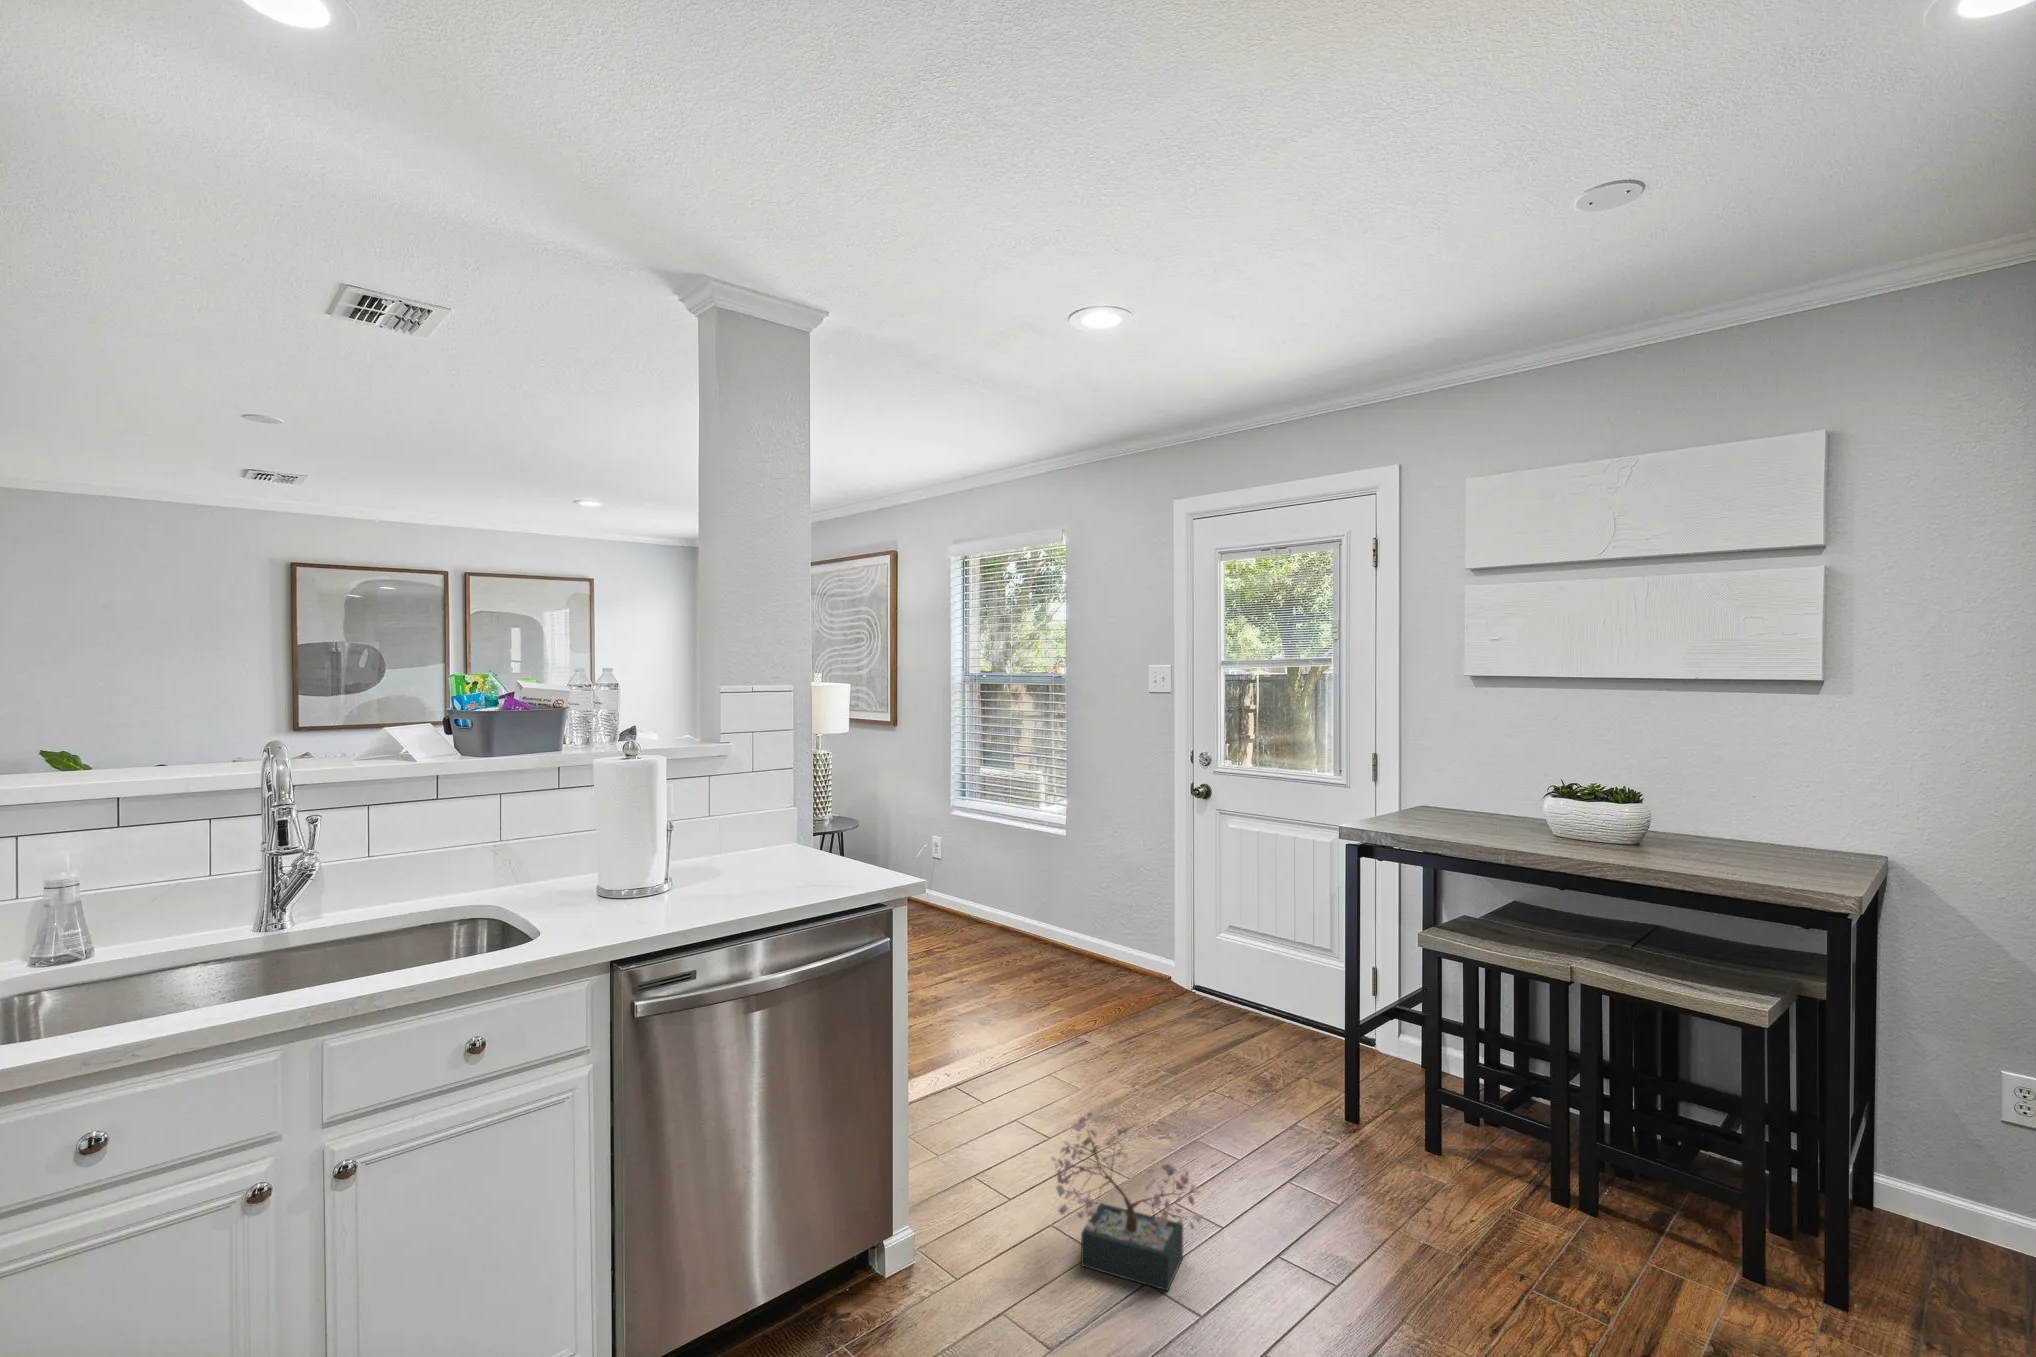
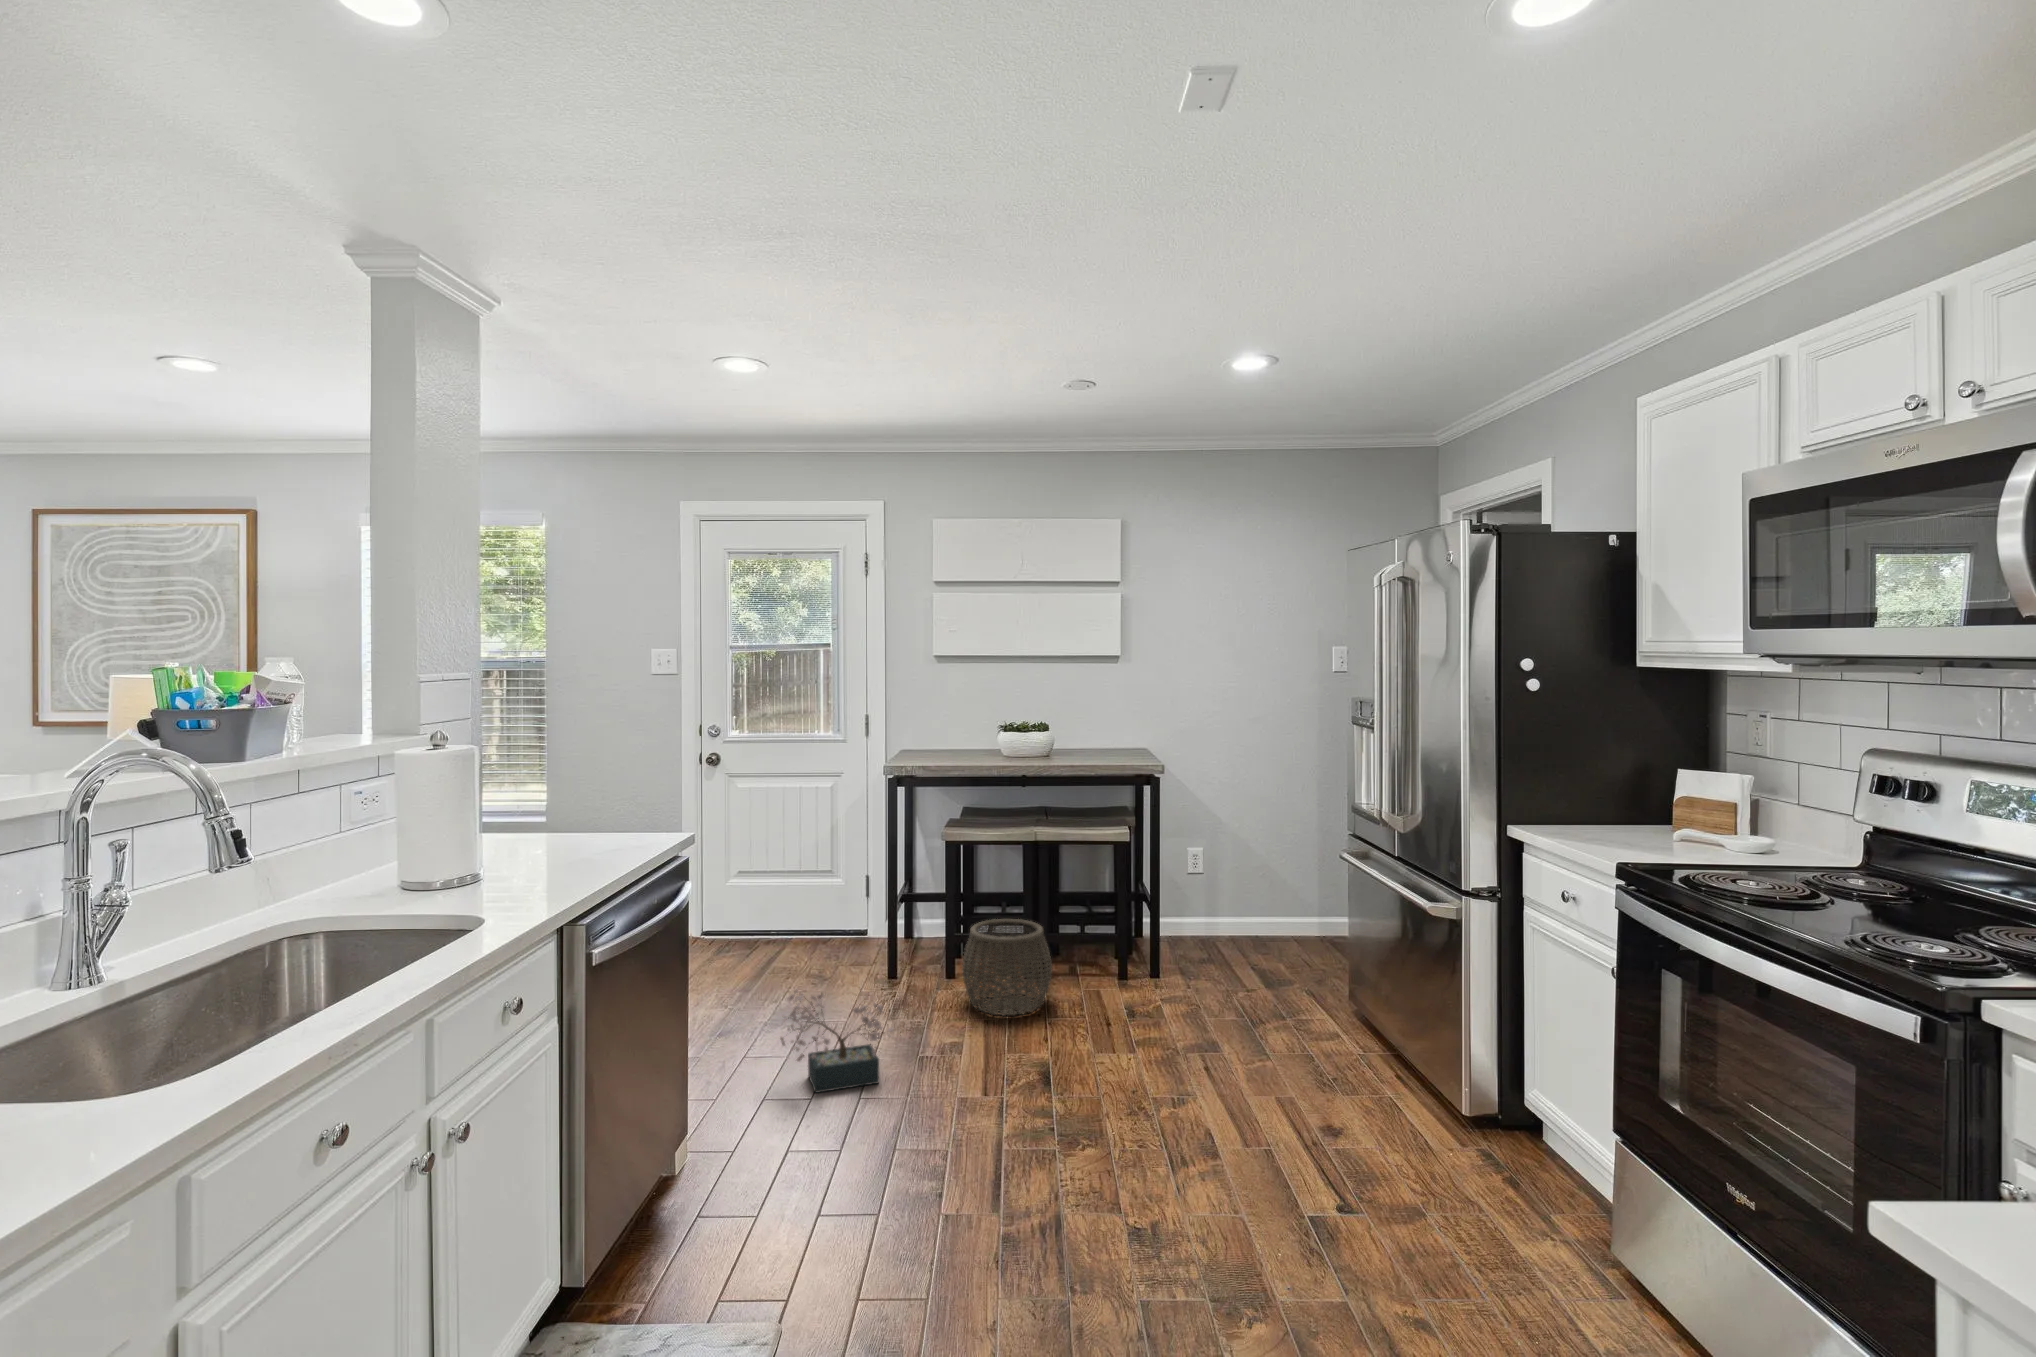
woven basket: none [1402,1086,1564,1269] -> present [962,919,1052,1015]

